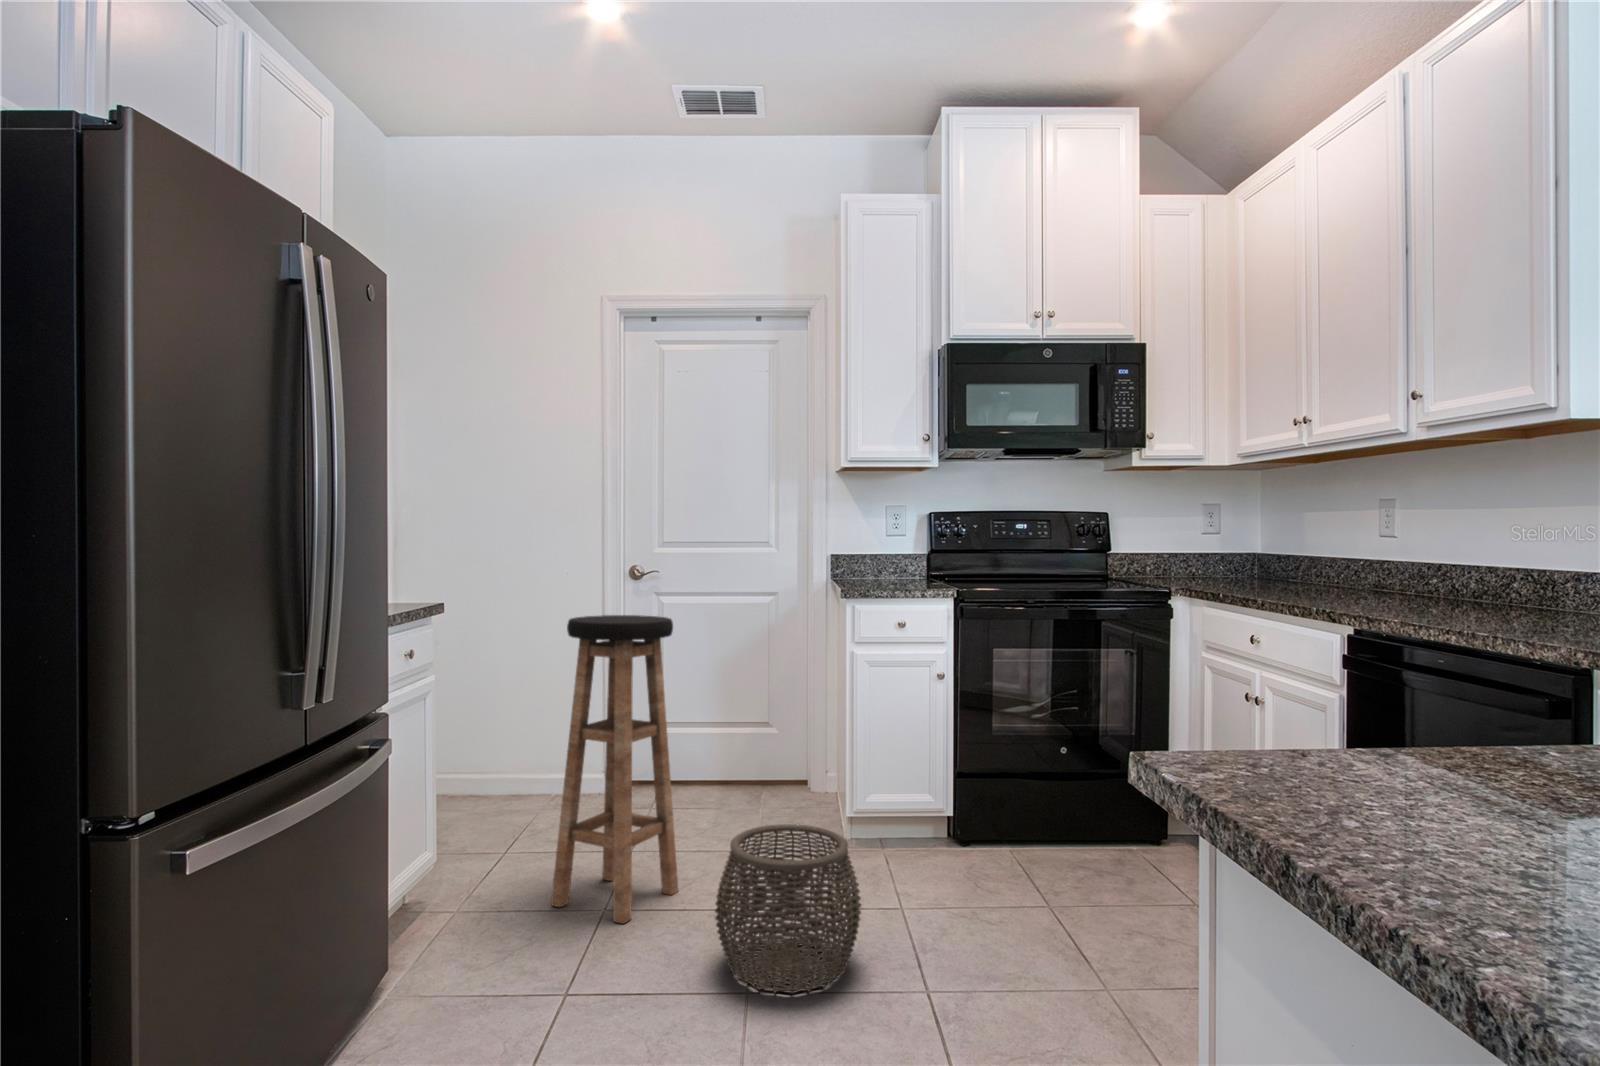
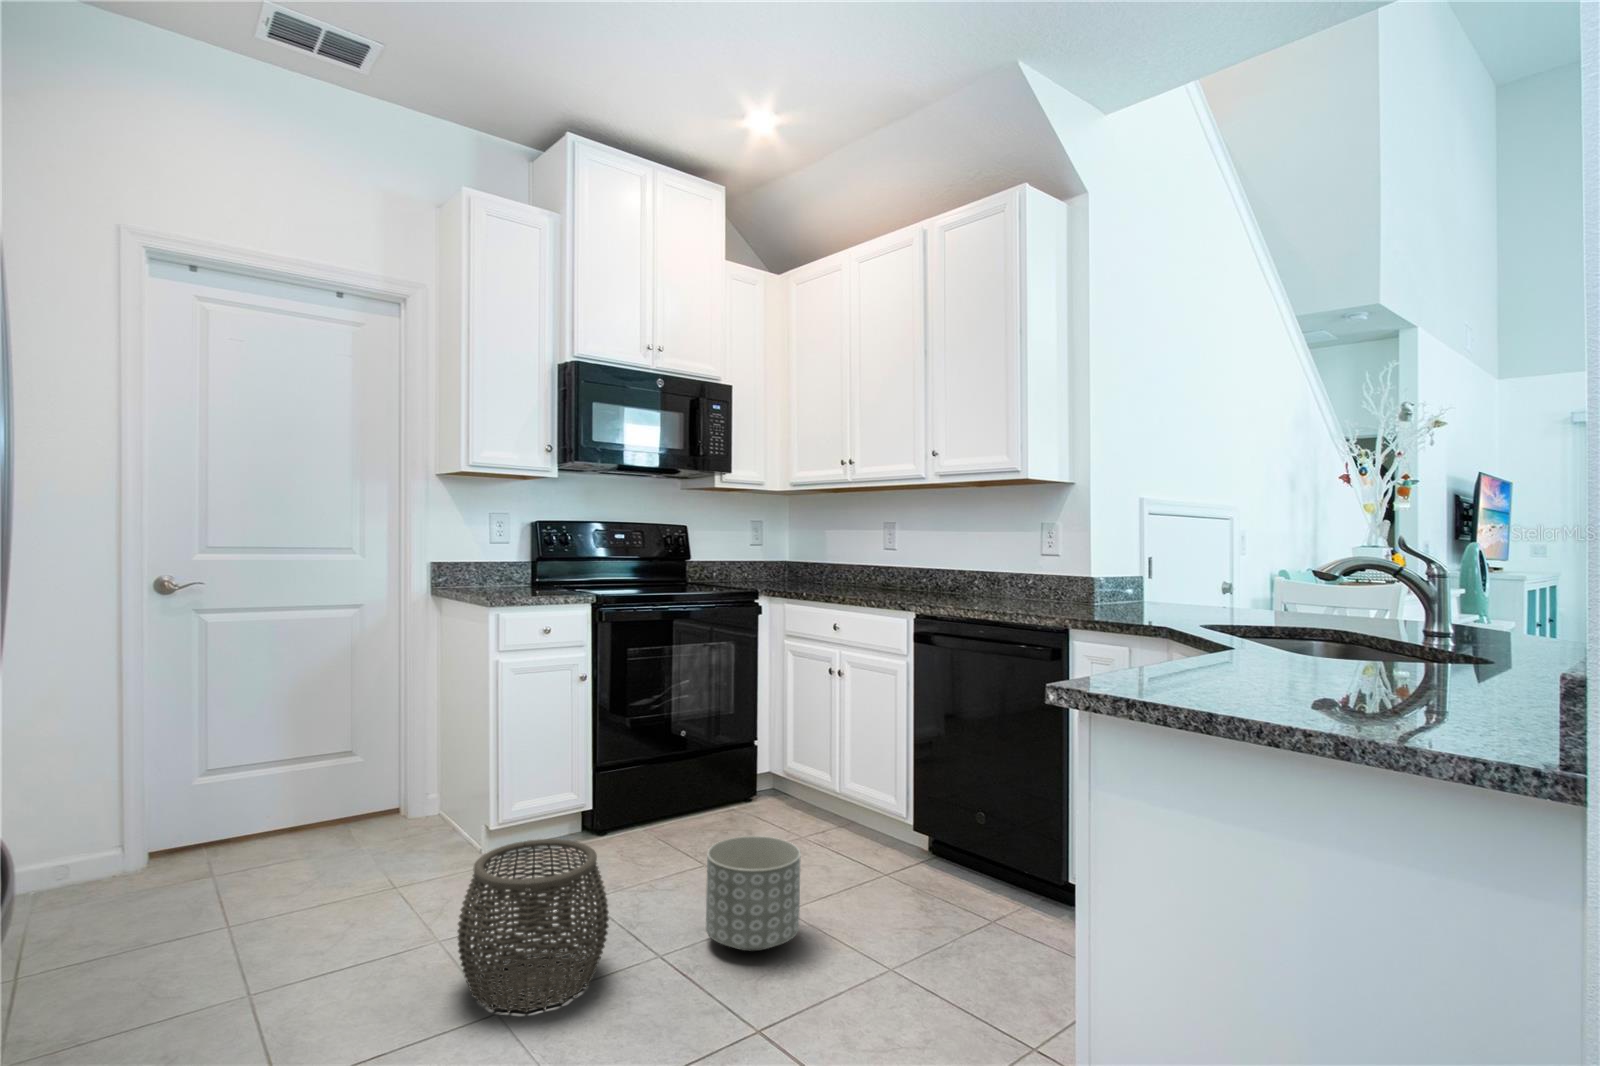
bar stool: present [551,615,679,924] -> none [177,642,345,1017]
planter: none [971,874,1089,1016] -> present [706,836,801,951]

